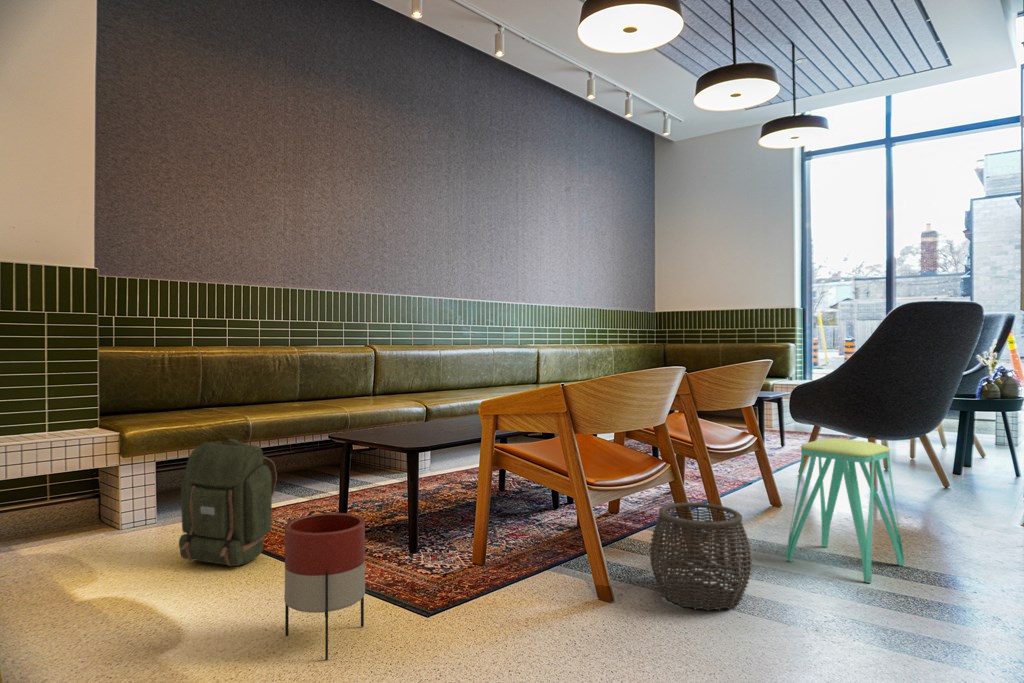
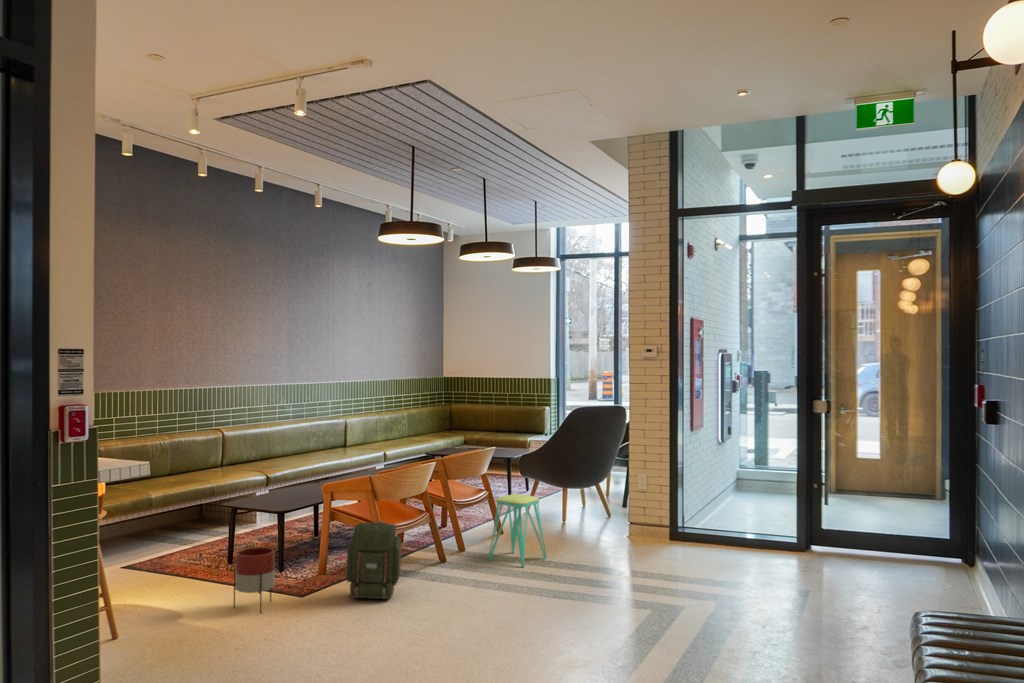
backpack: present [179,439,277,566] -> present [346,521,401,599]
woven basket: present [649,503,752,611] -> none [414,532,463,584]

